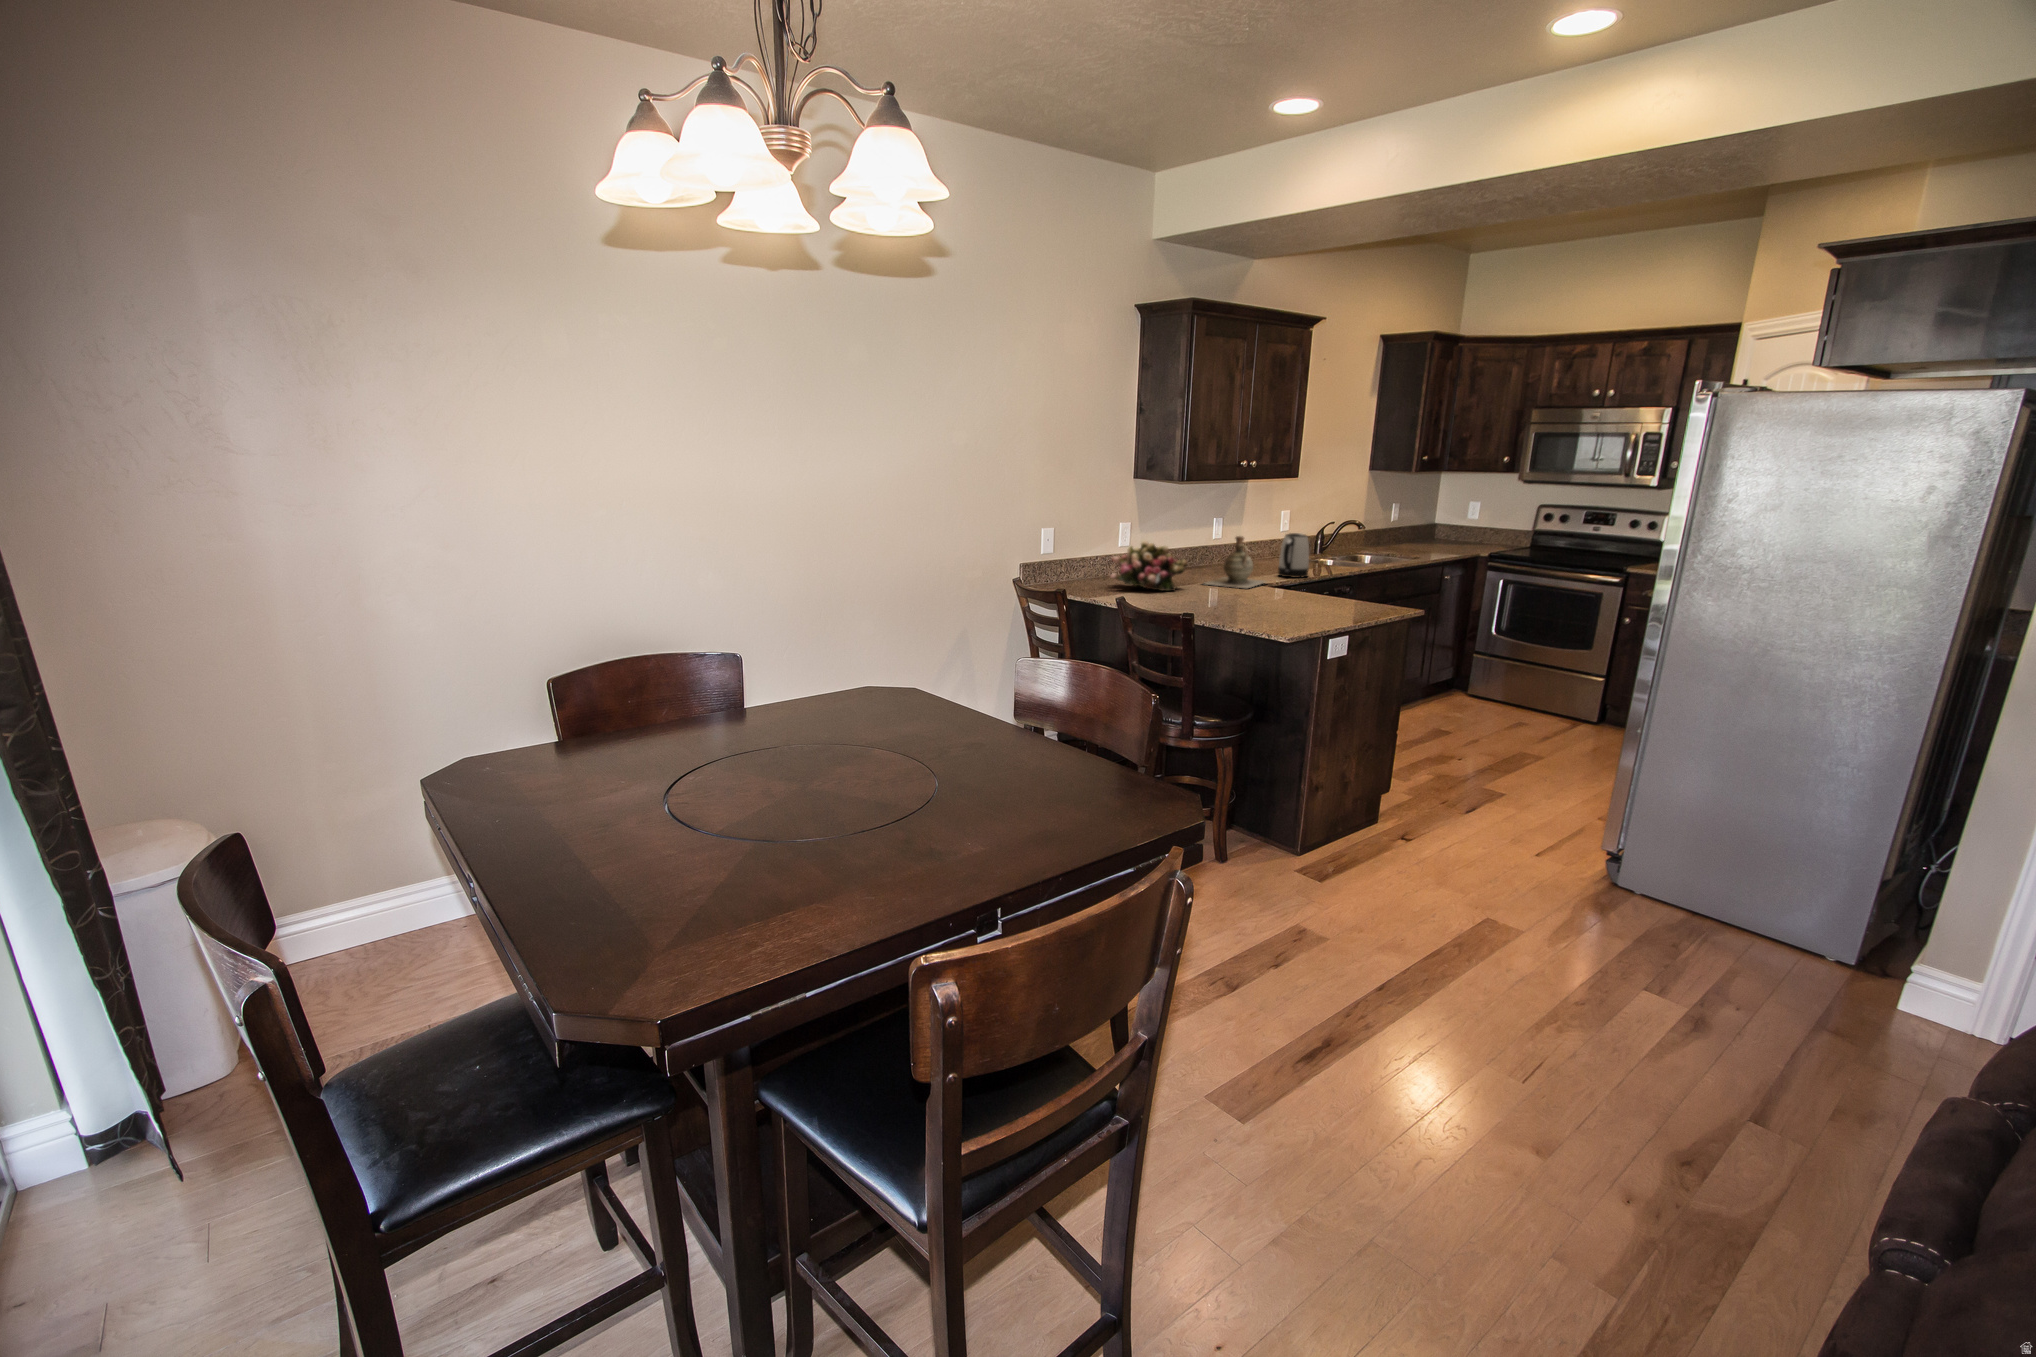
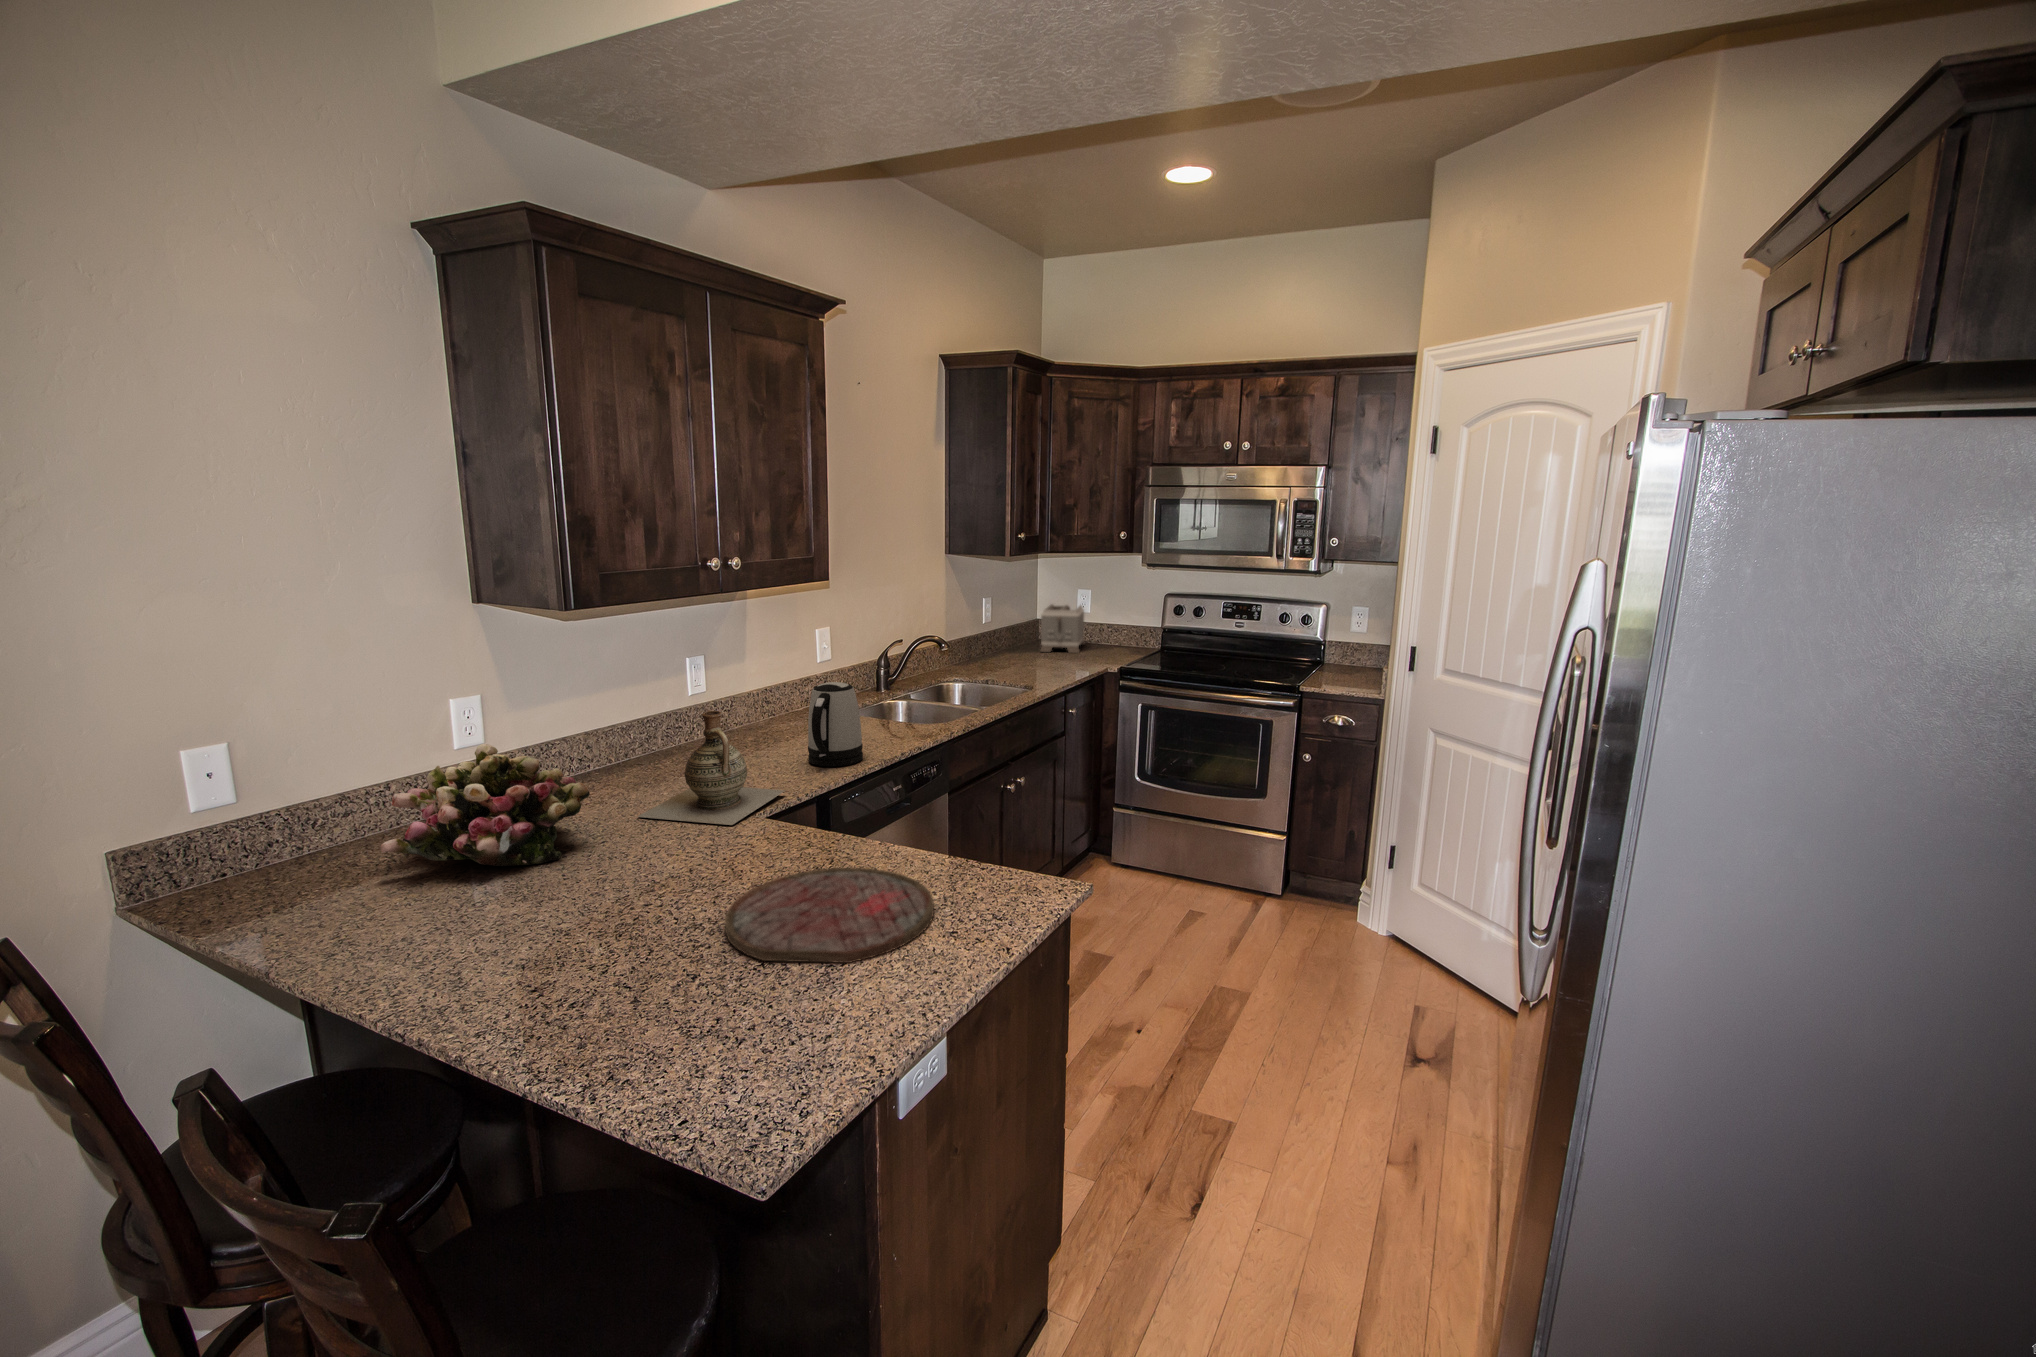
toaster: none [1431,512,1473,547] -> present [1041,604,1085,653]
cutting board: none [1258,598,1349,618] -> present [725,868,934,963]

